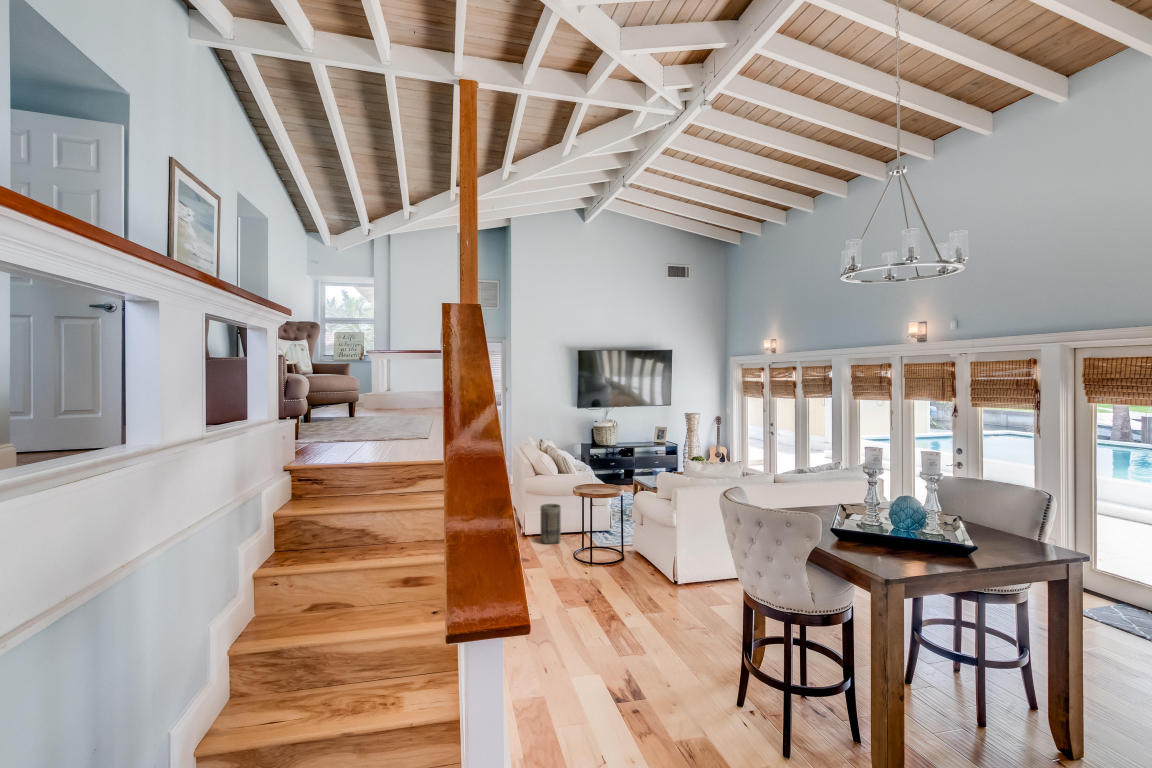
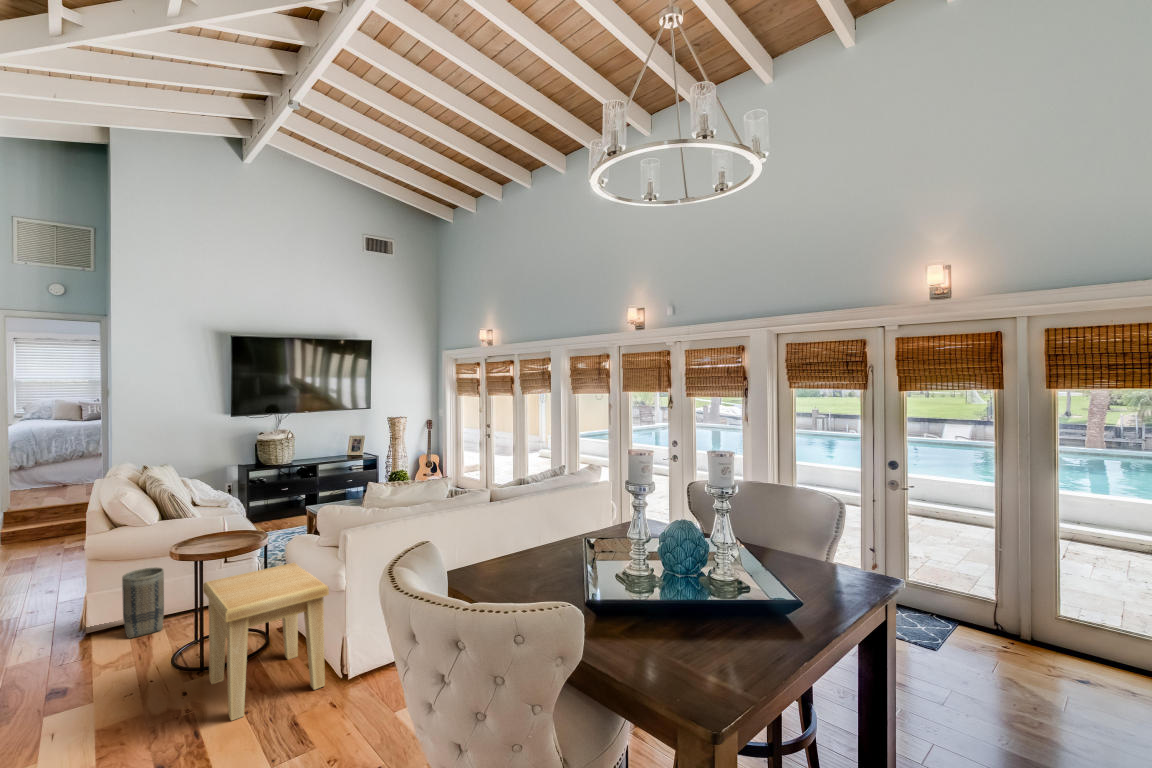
side table: none [593,509,666,593] -> present [203,563,329,720]

